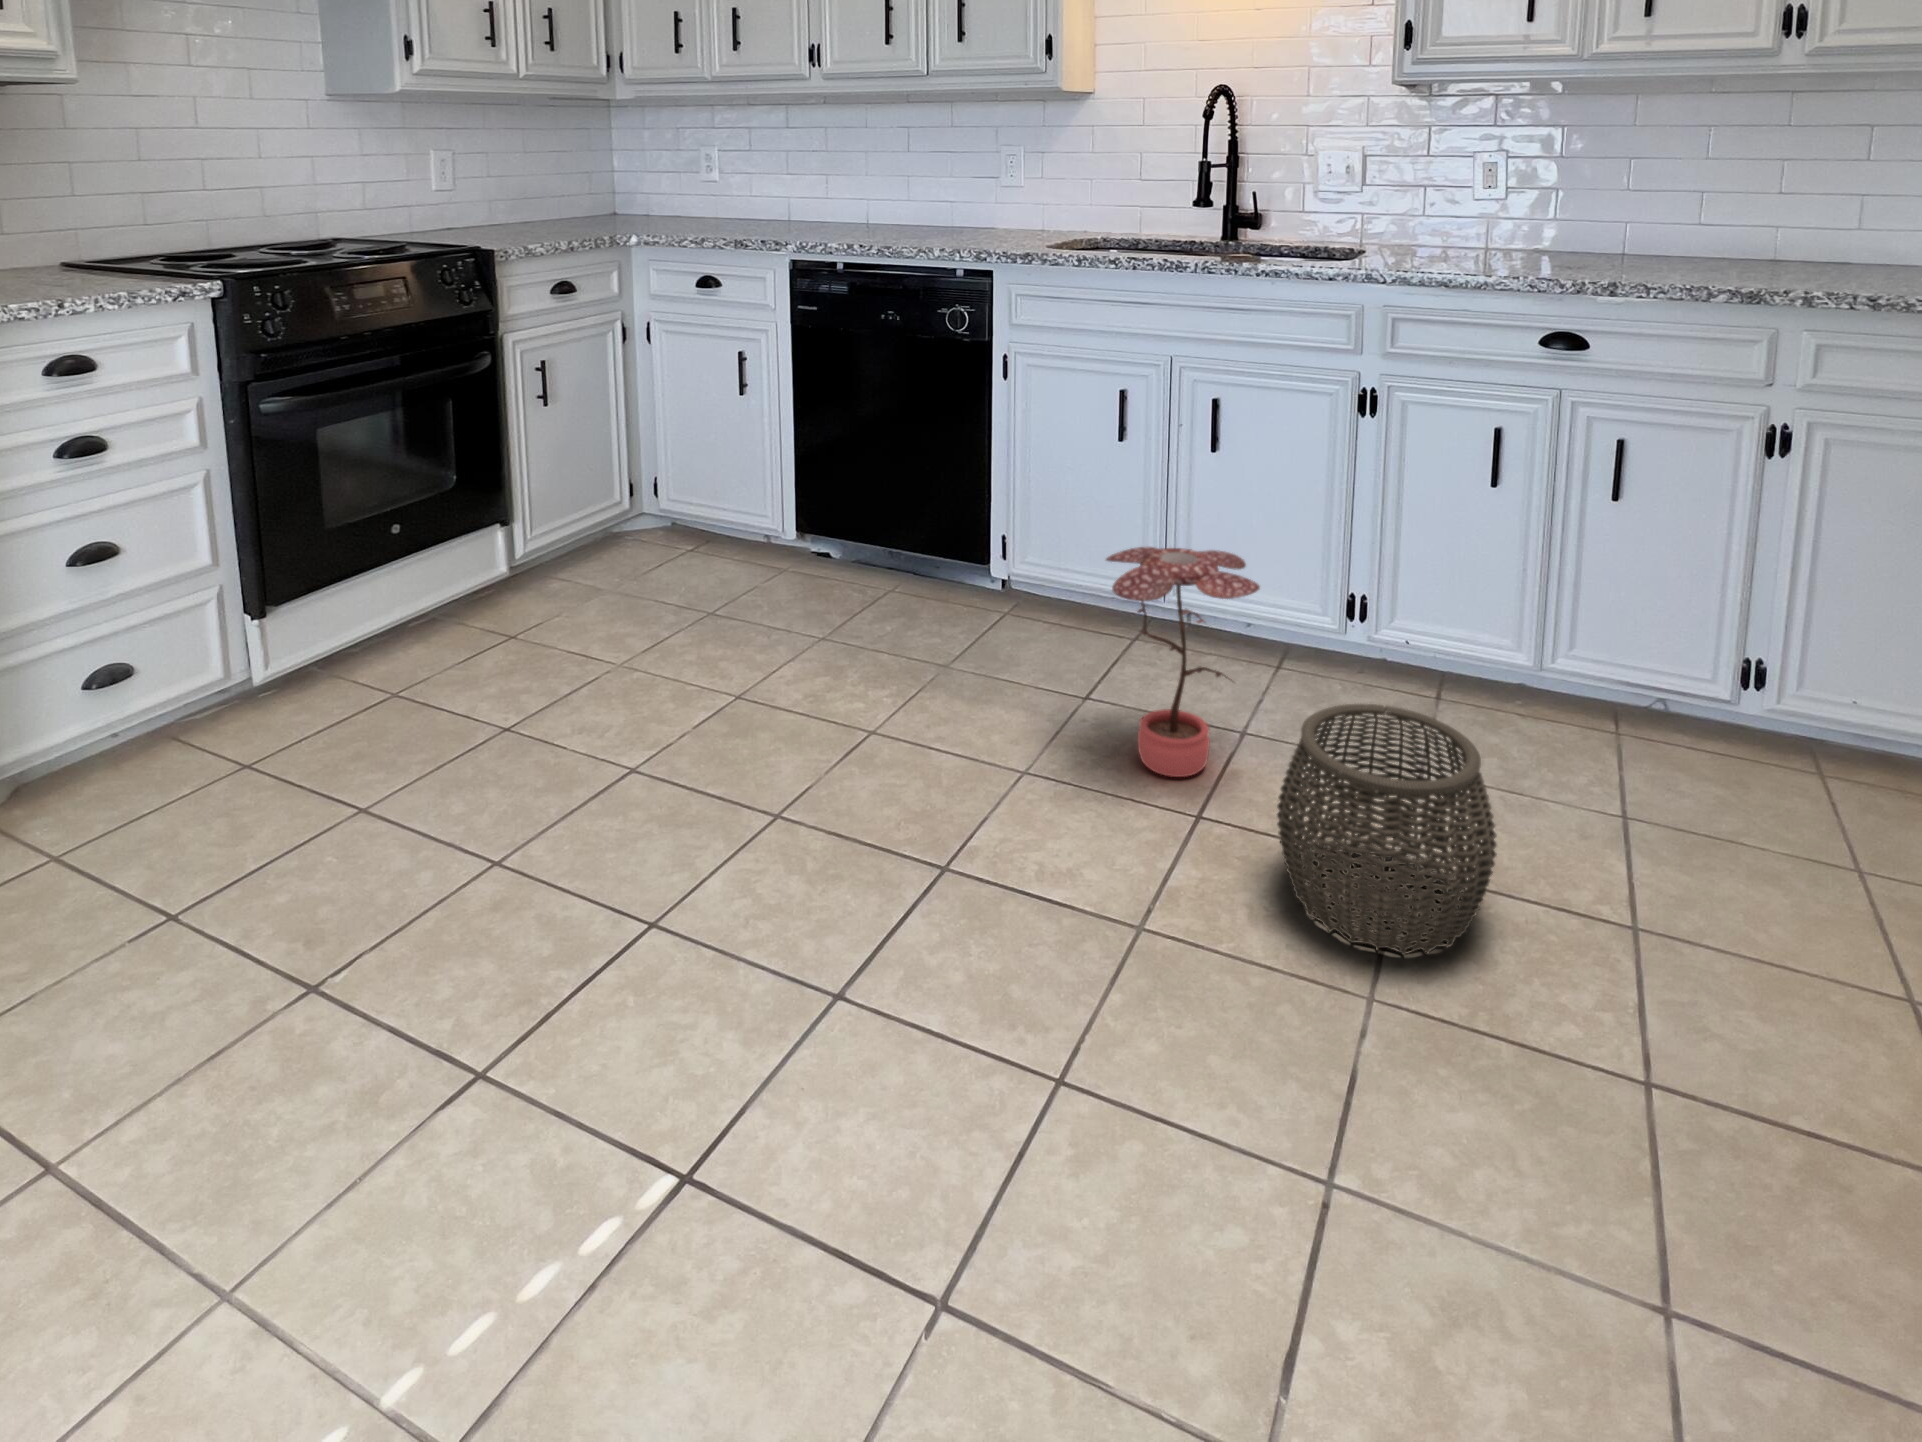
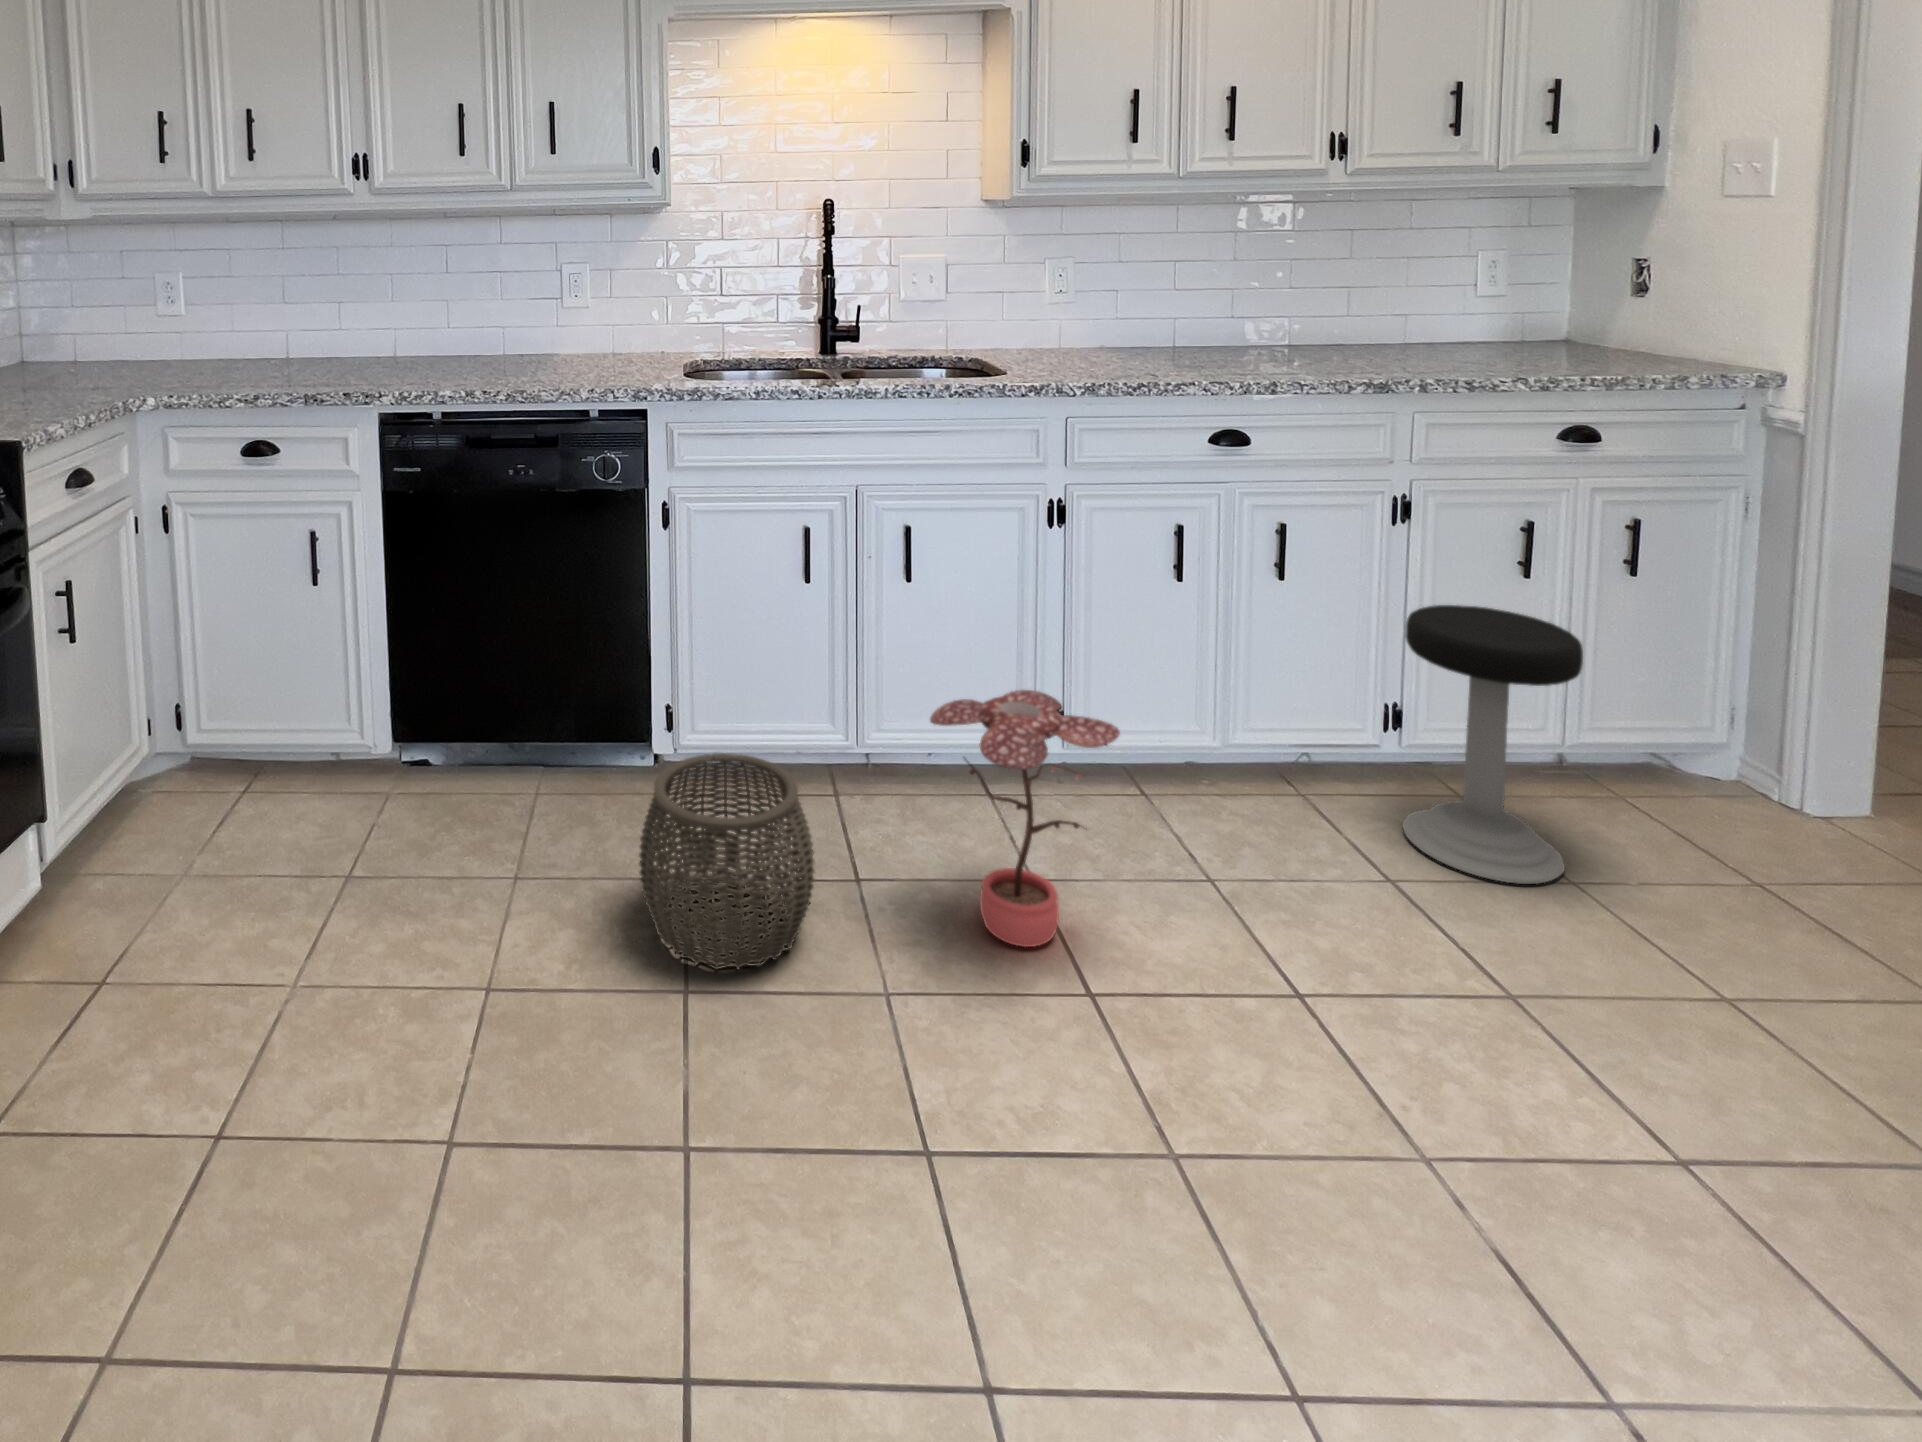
stool: none [1687,550,1908,870] -> present [1403,605,1583,884]
woven basket: present [1276,704,1497,955] -> present [639,753,815,970]

